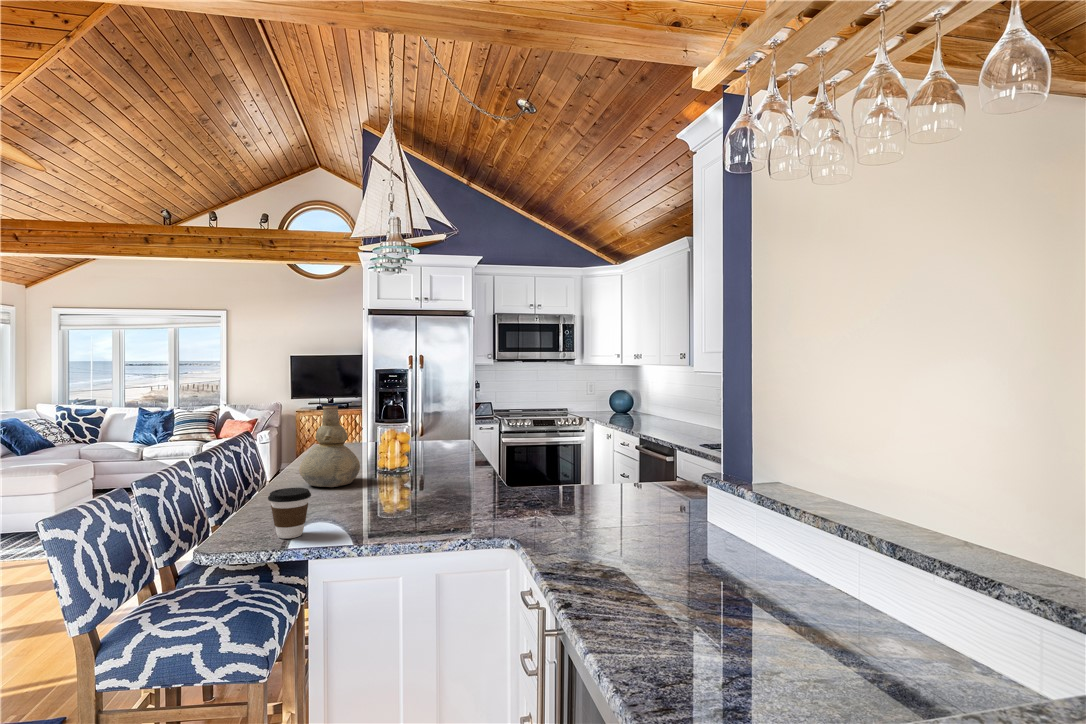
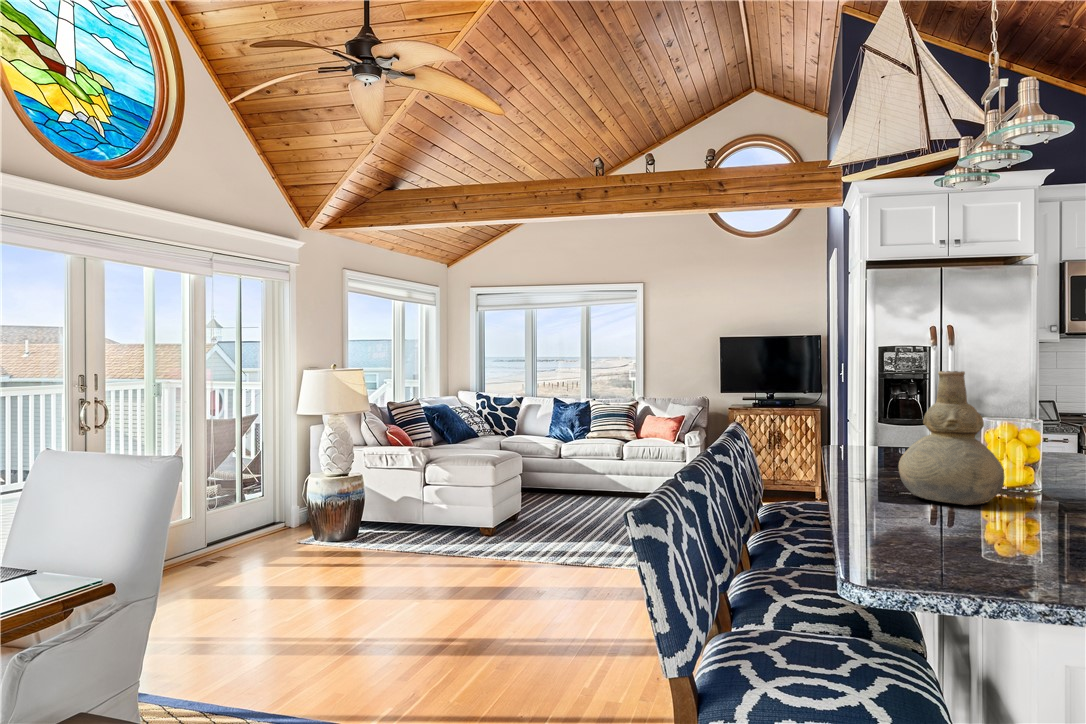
coffee cup: present [268,488,311,539] -> none [974,493,1059,584]

